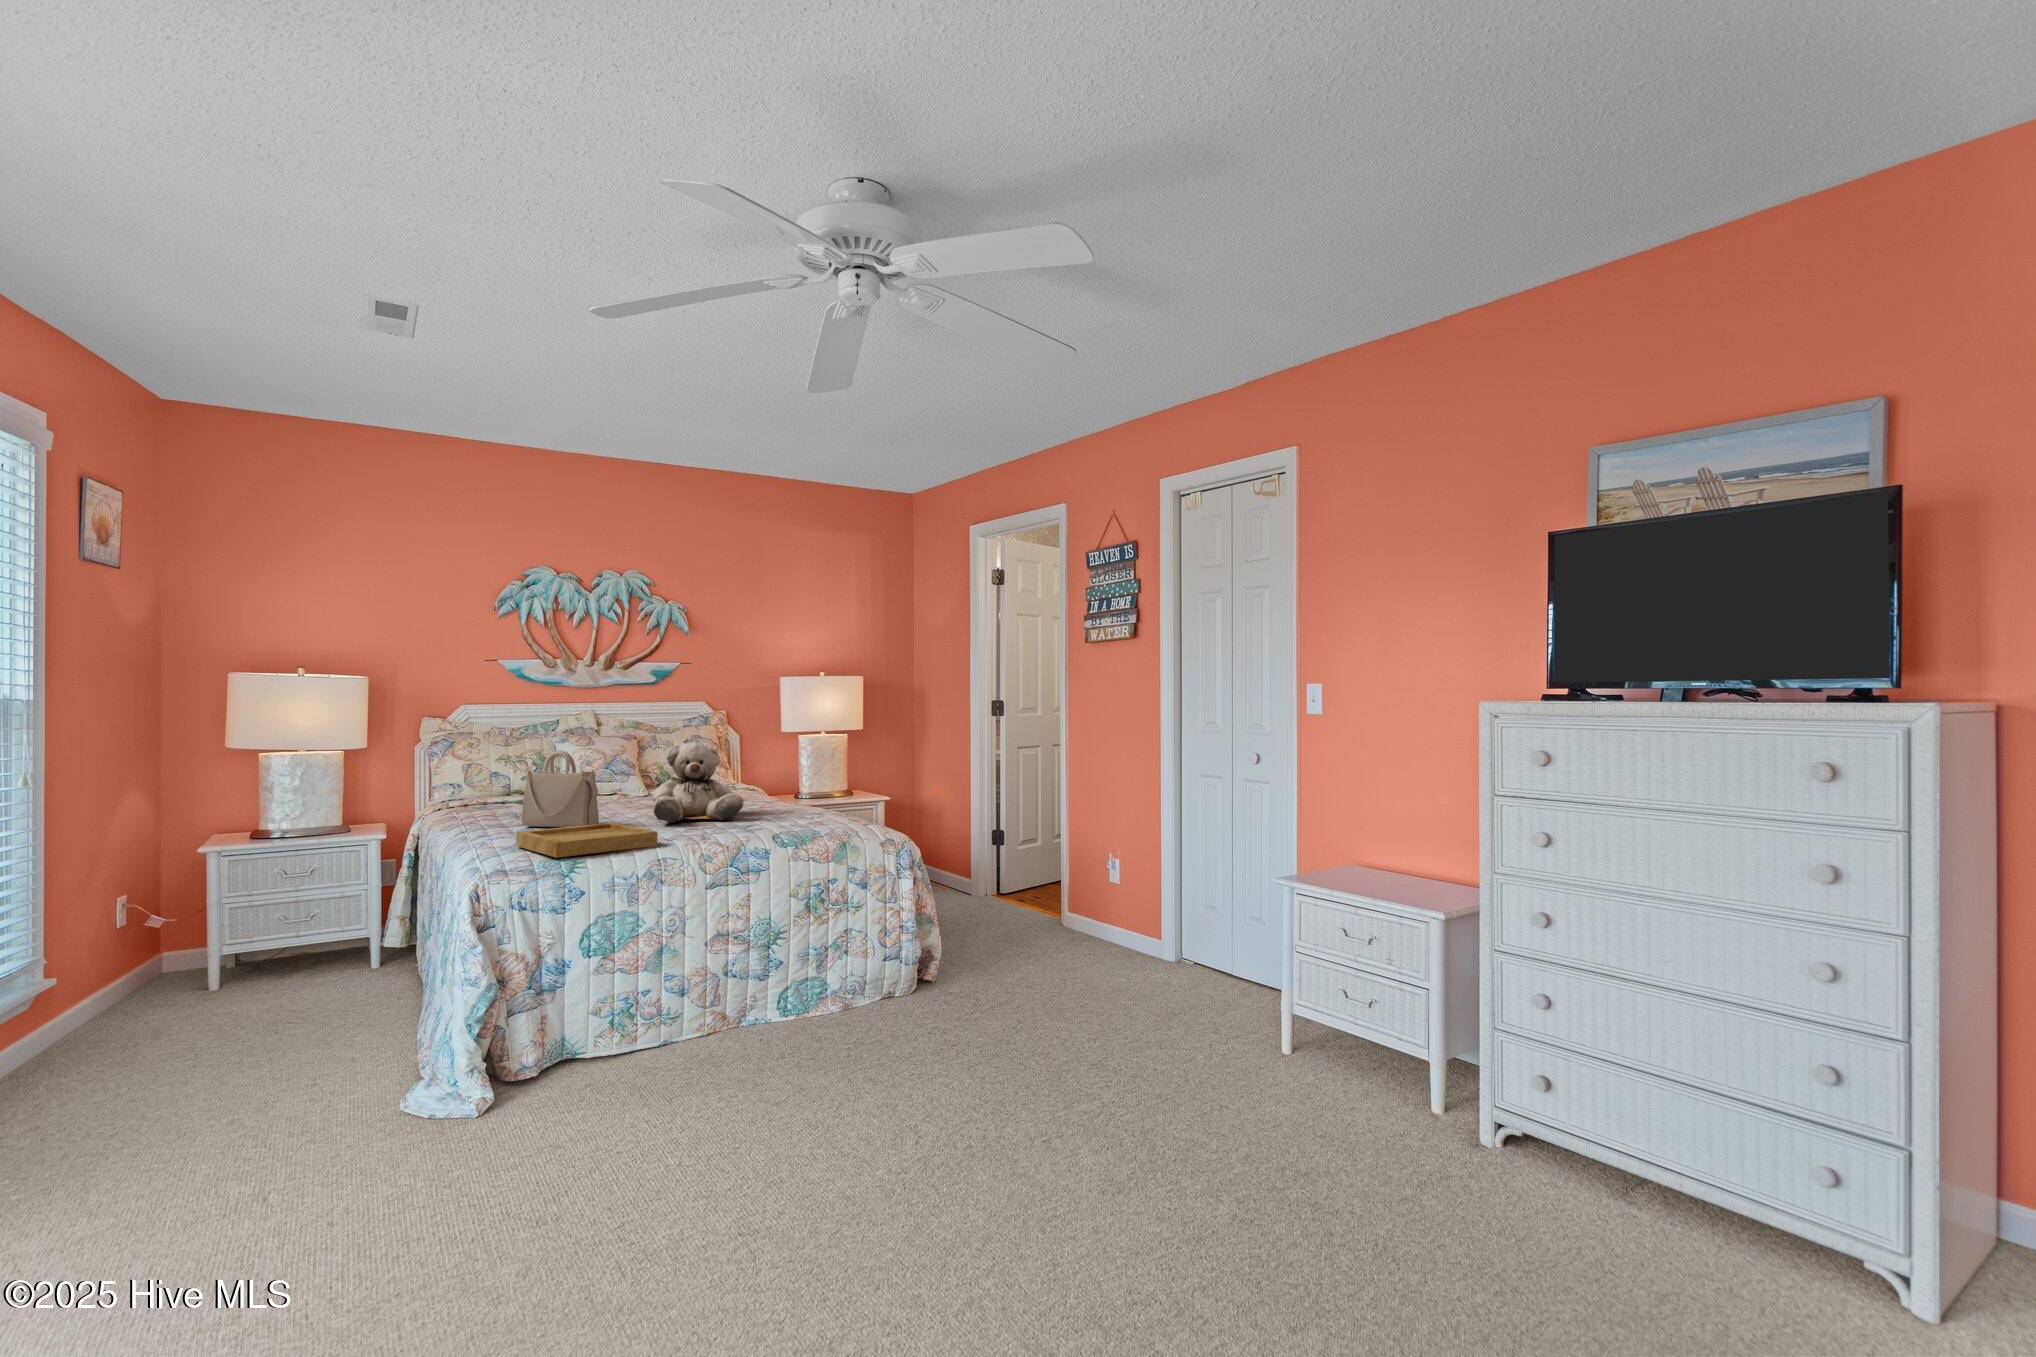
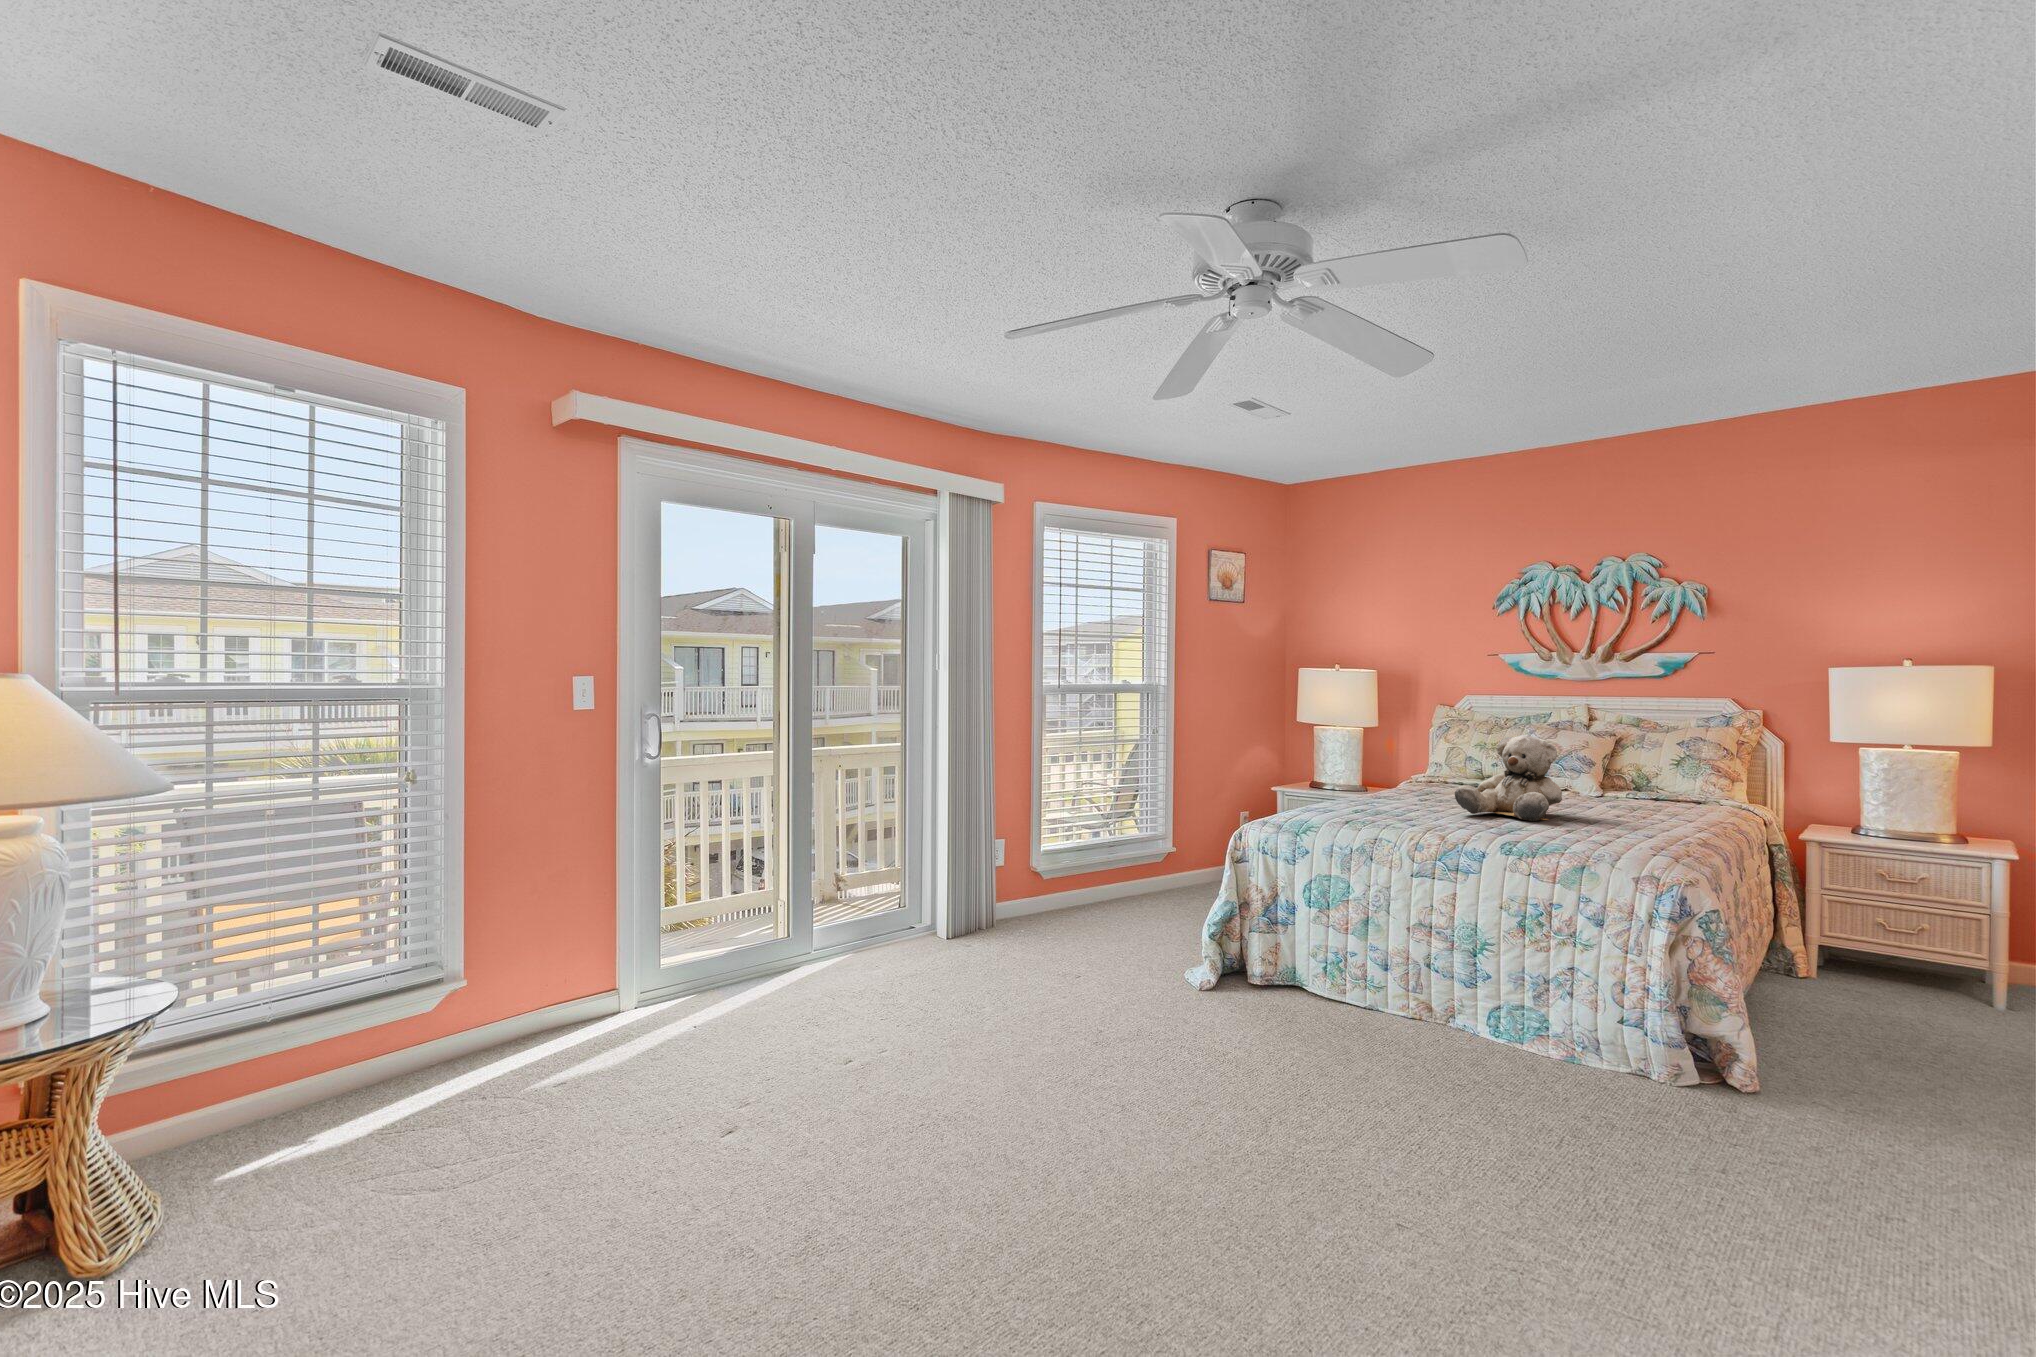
handbag: present [522,751,599,827] -> none [1384,736,1437,807]
tray: present [516,823,657,858] -> none [1298,798,1411,826]

